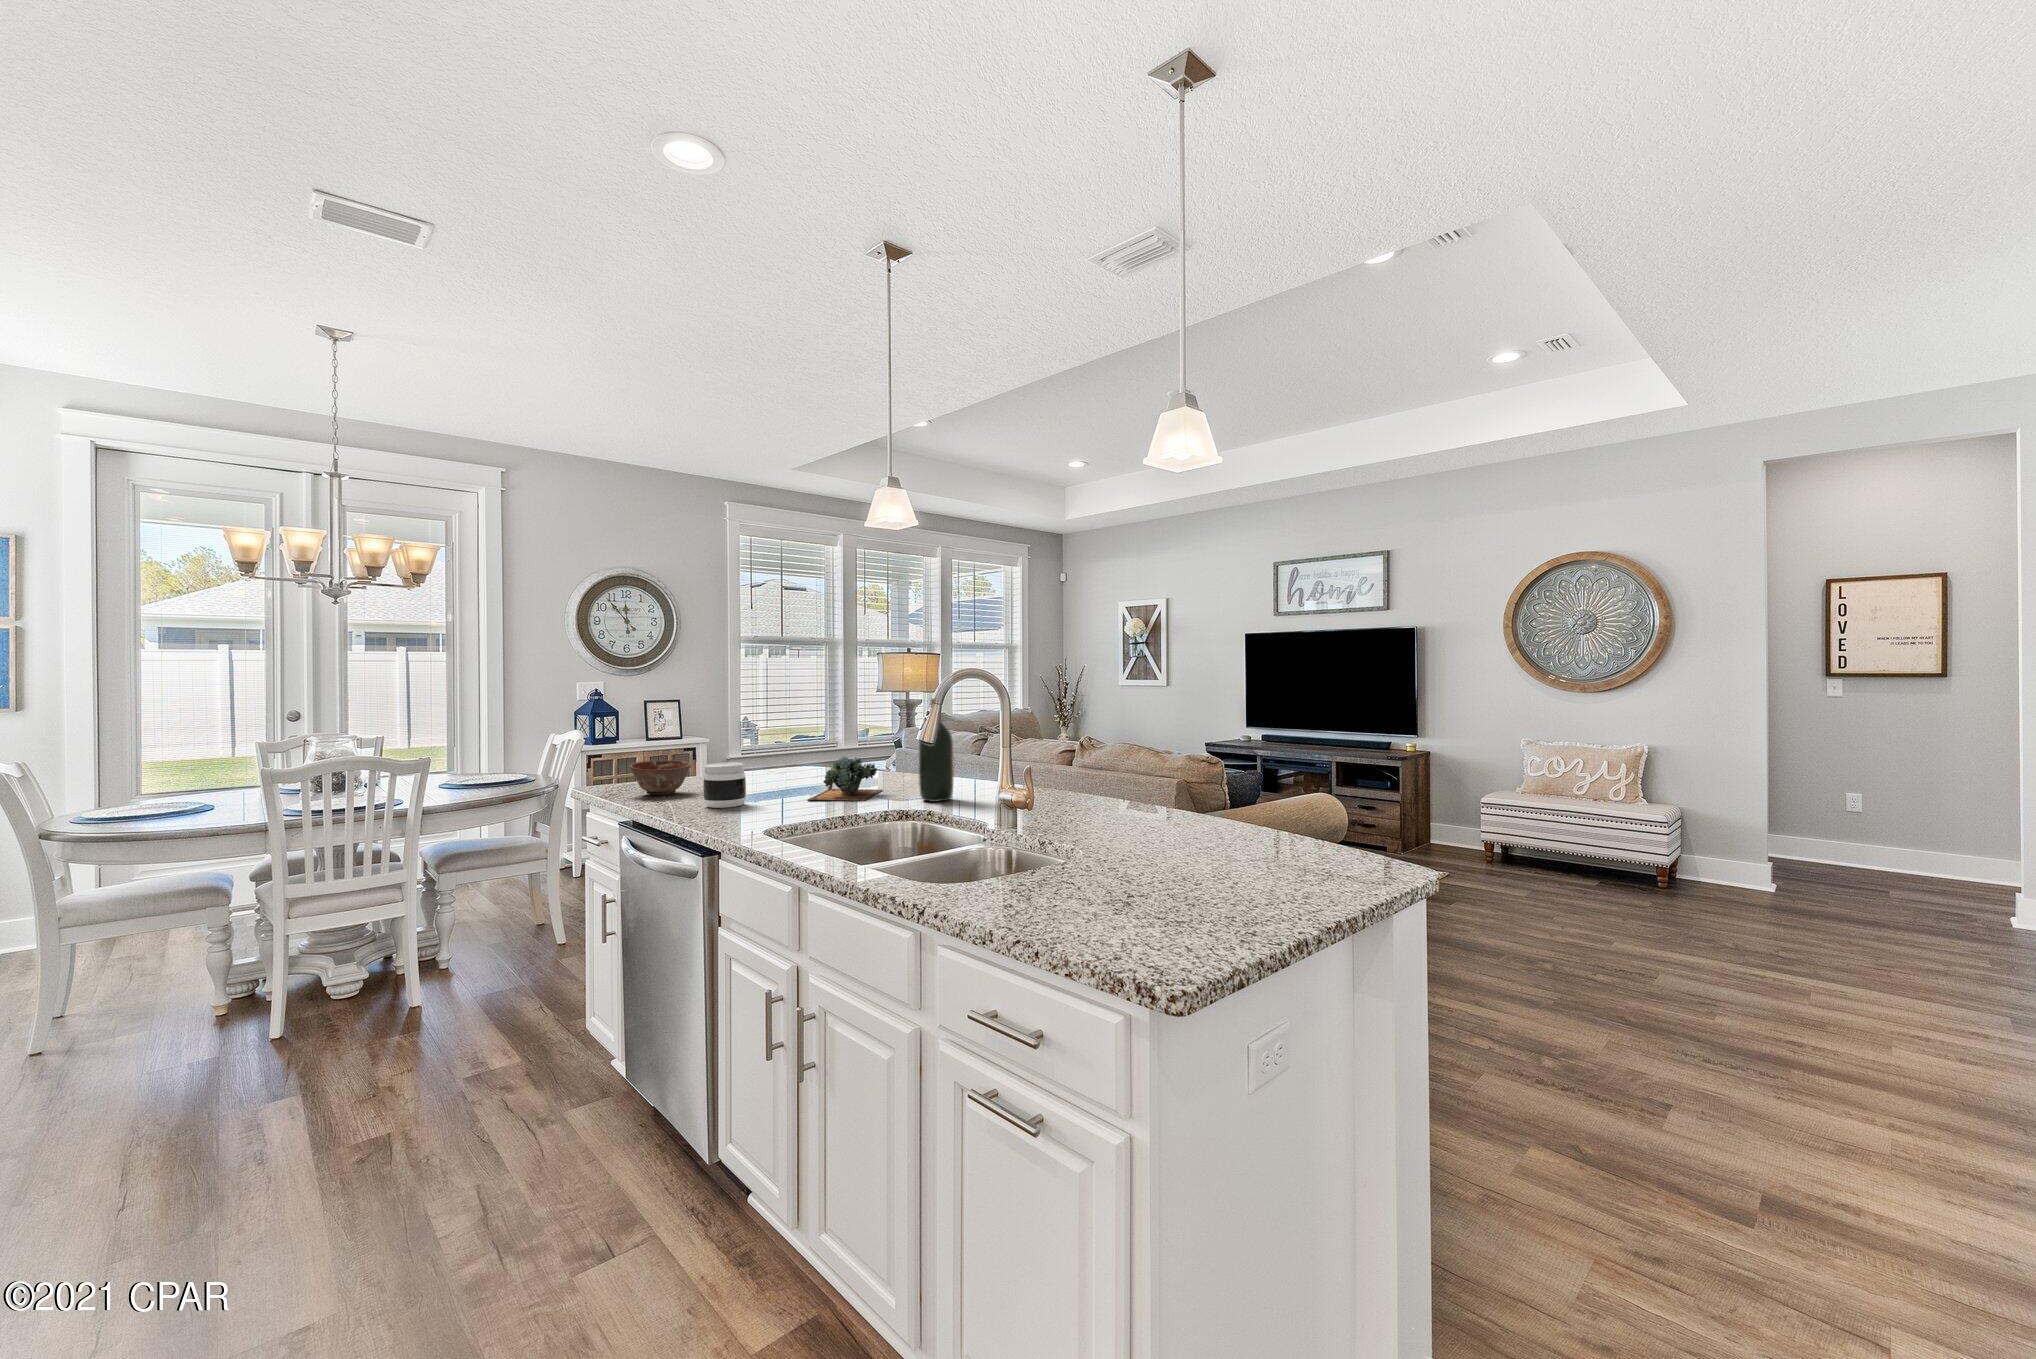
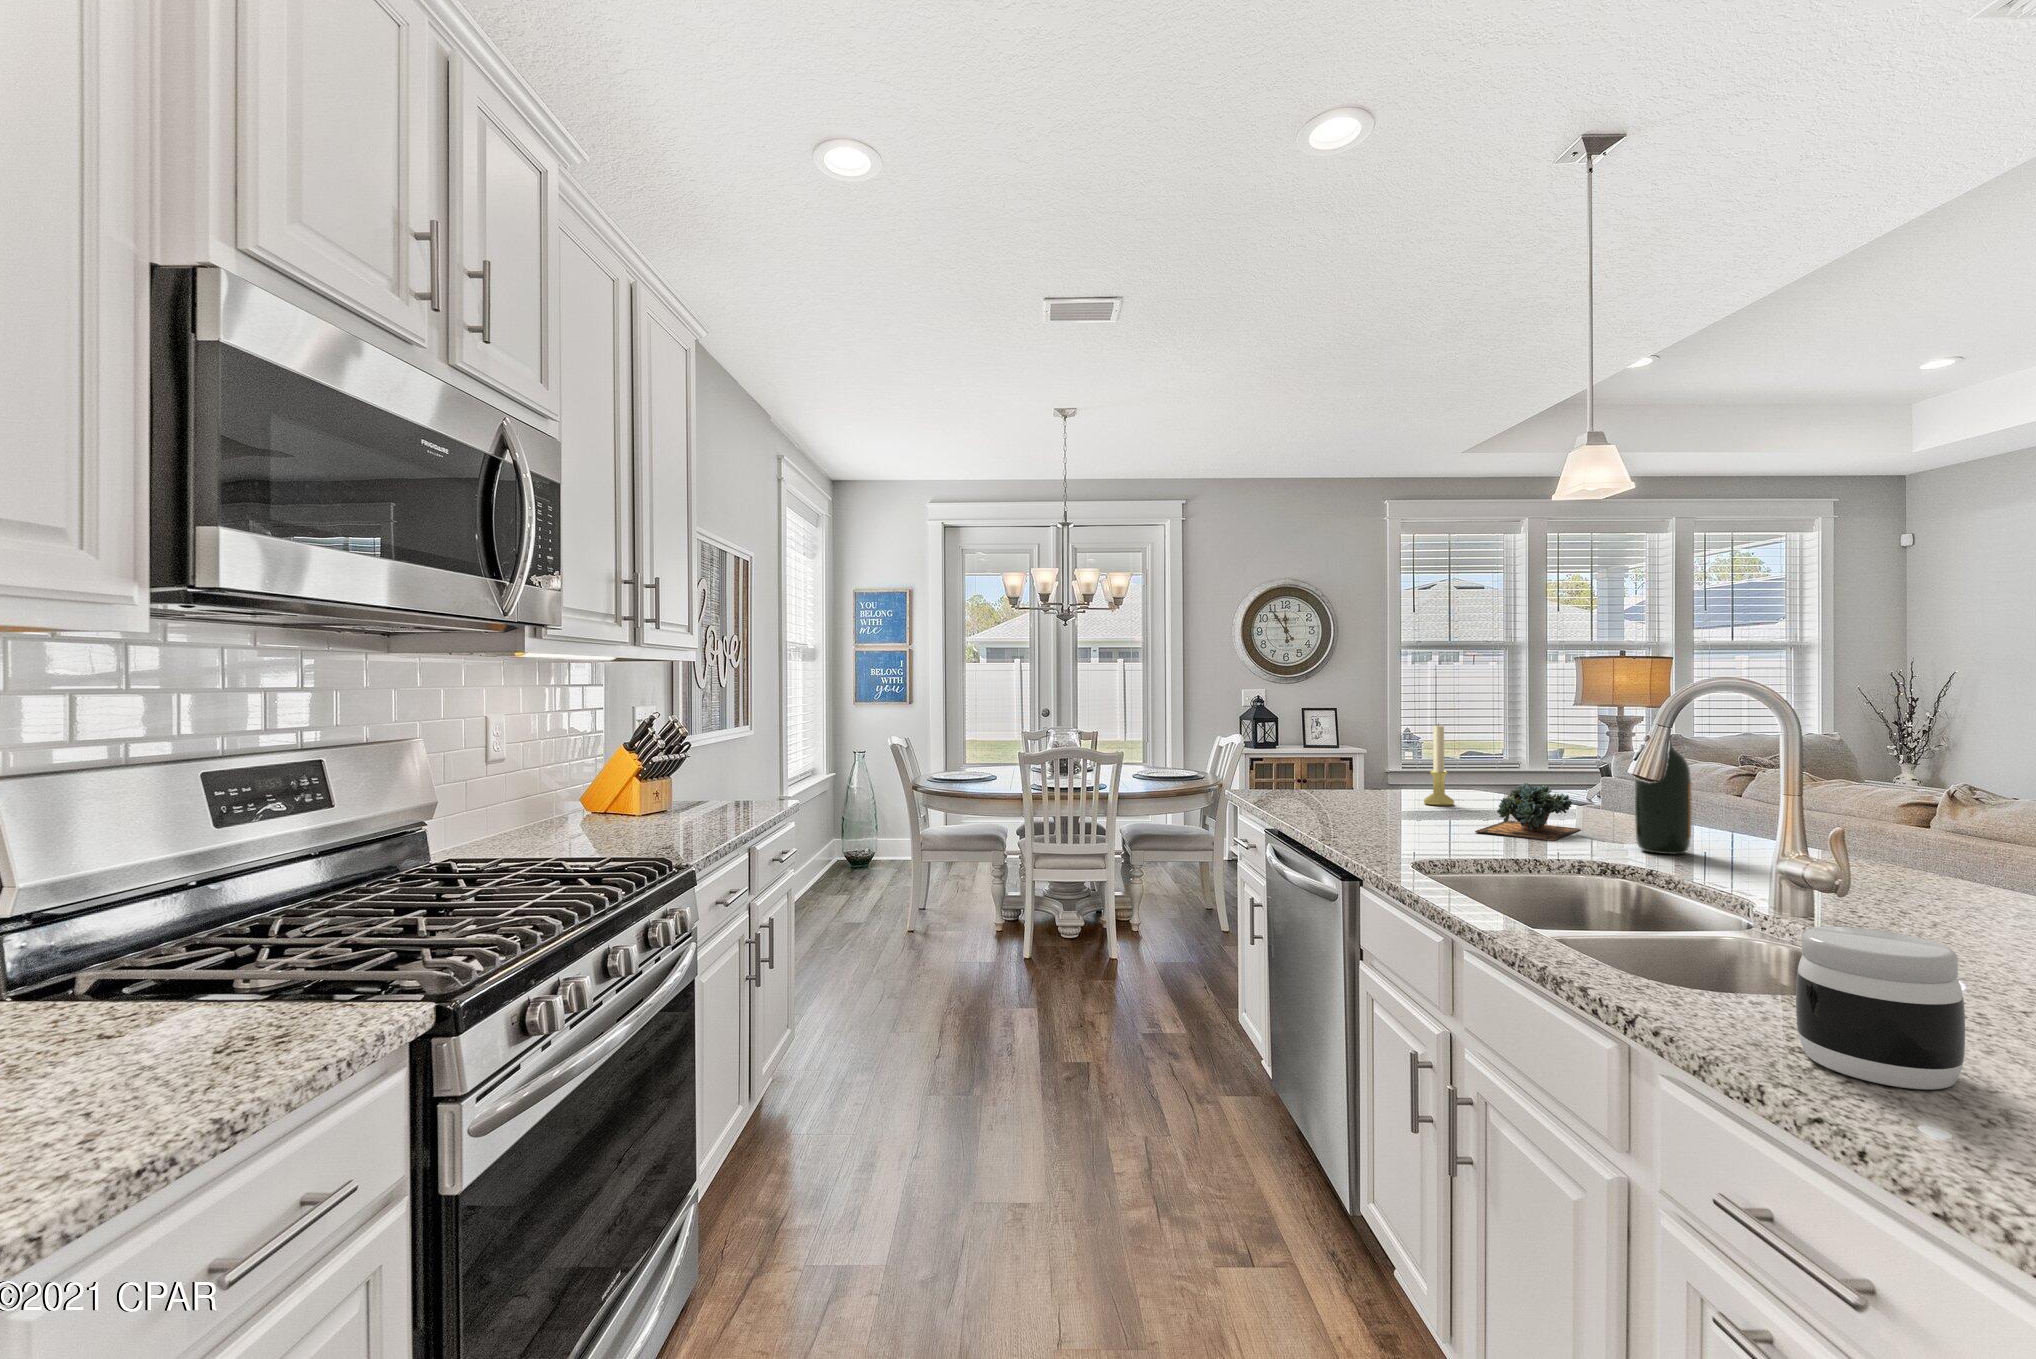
candle holder: none [763,711,788,782] -> present [1424,723,1454,806]
ceramic bowl: present [630,760,692,795] -> none [1277,771,1341,808]
jar: present [703,762,746,808] -> present [1796,927,1965,1089]

